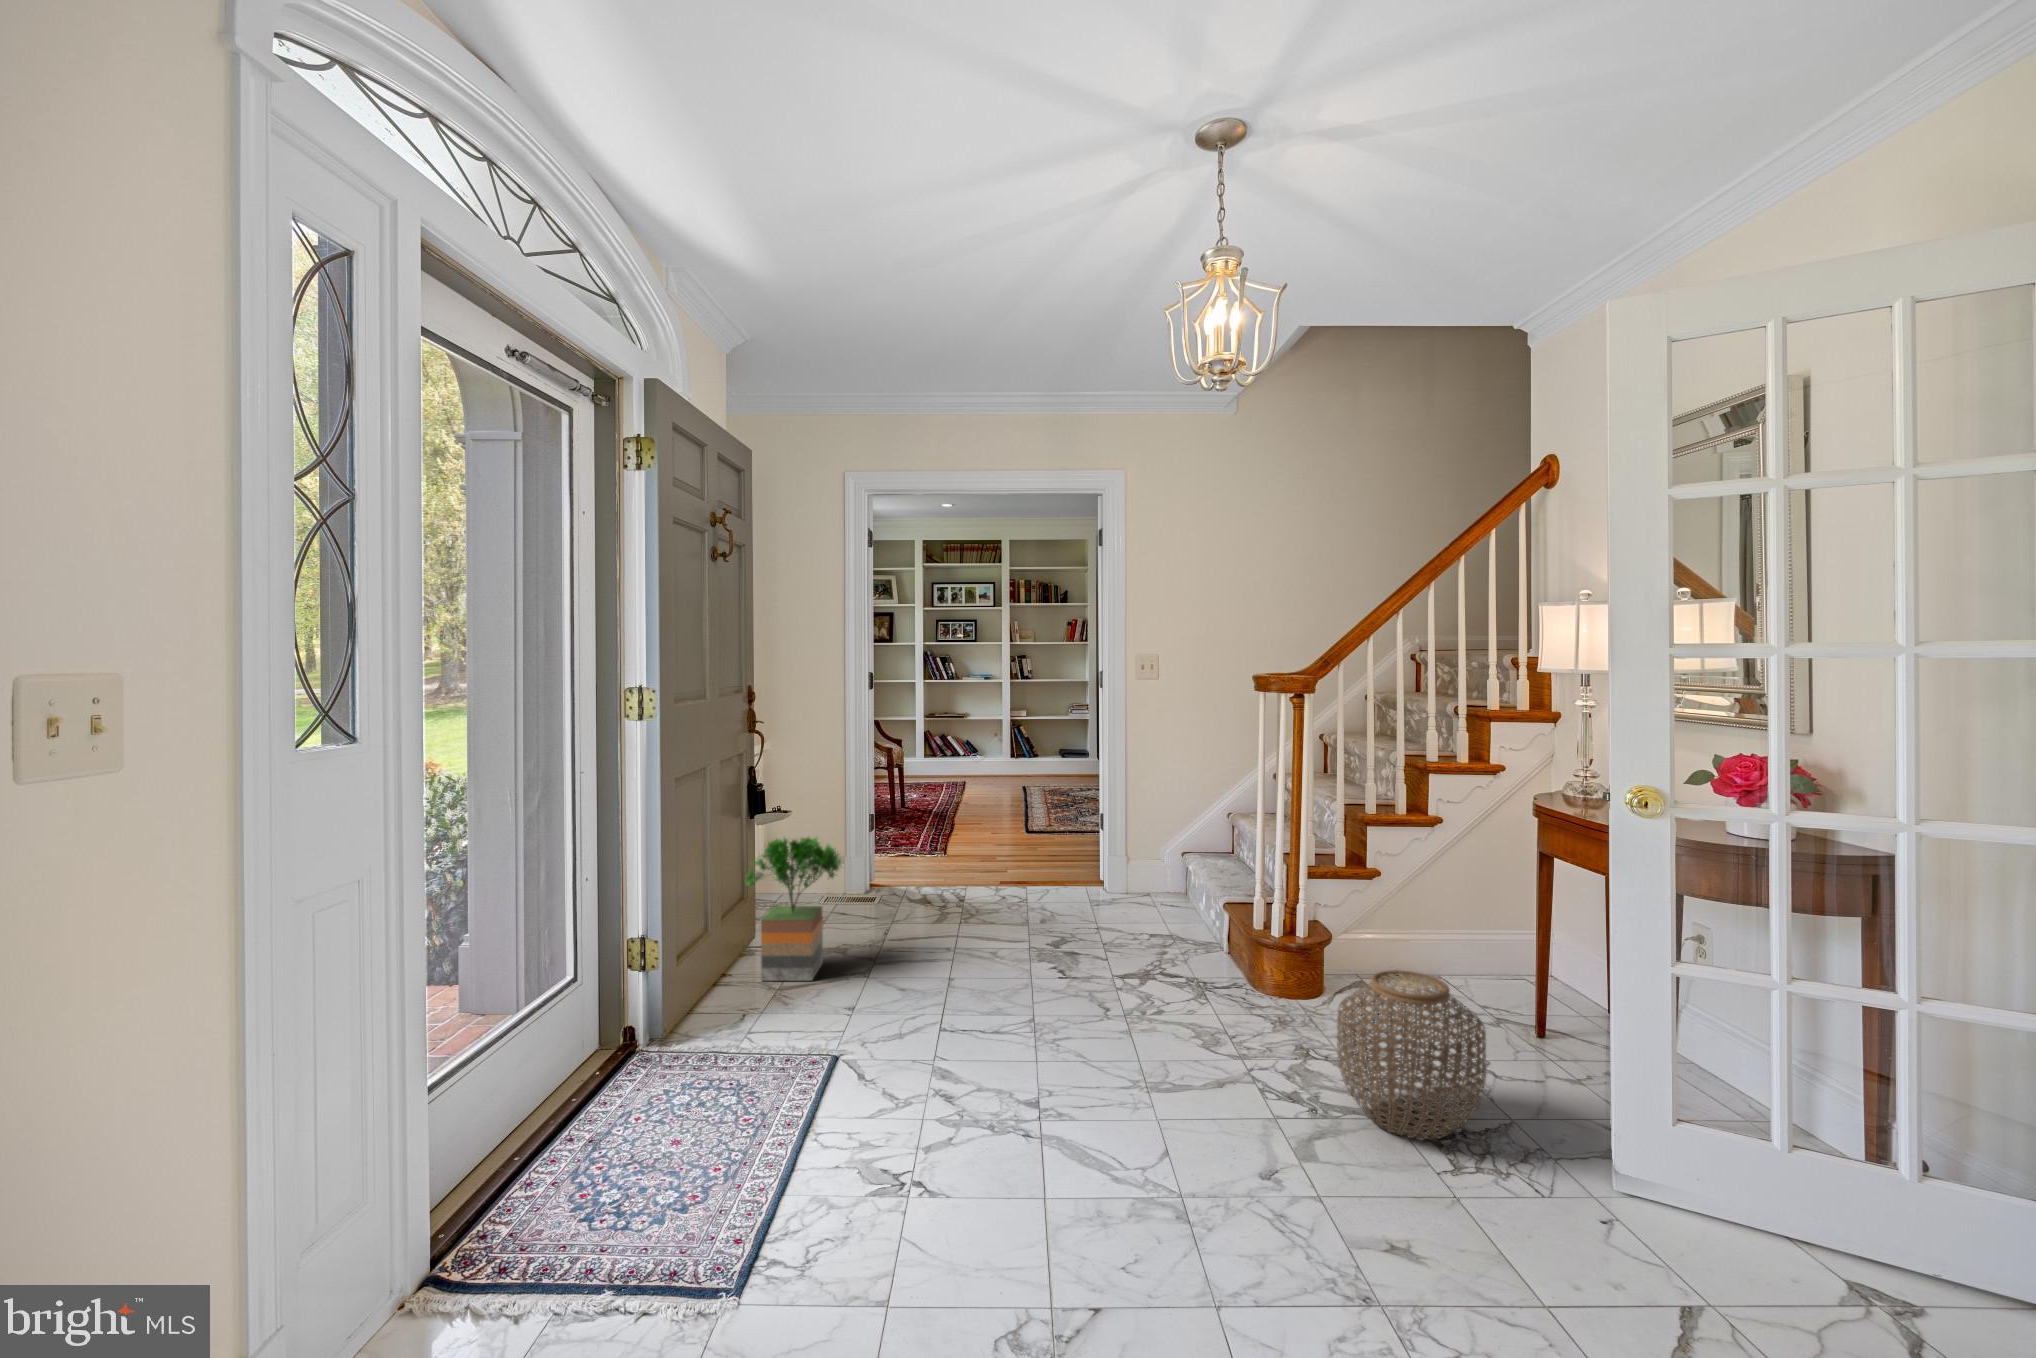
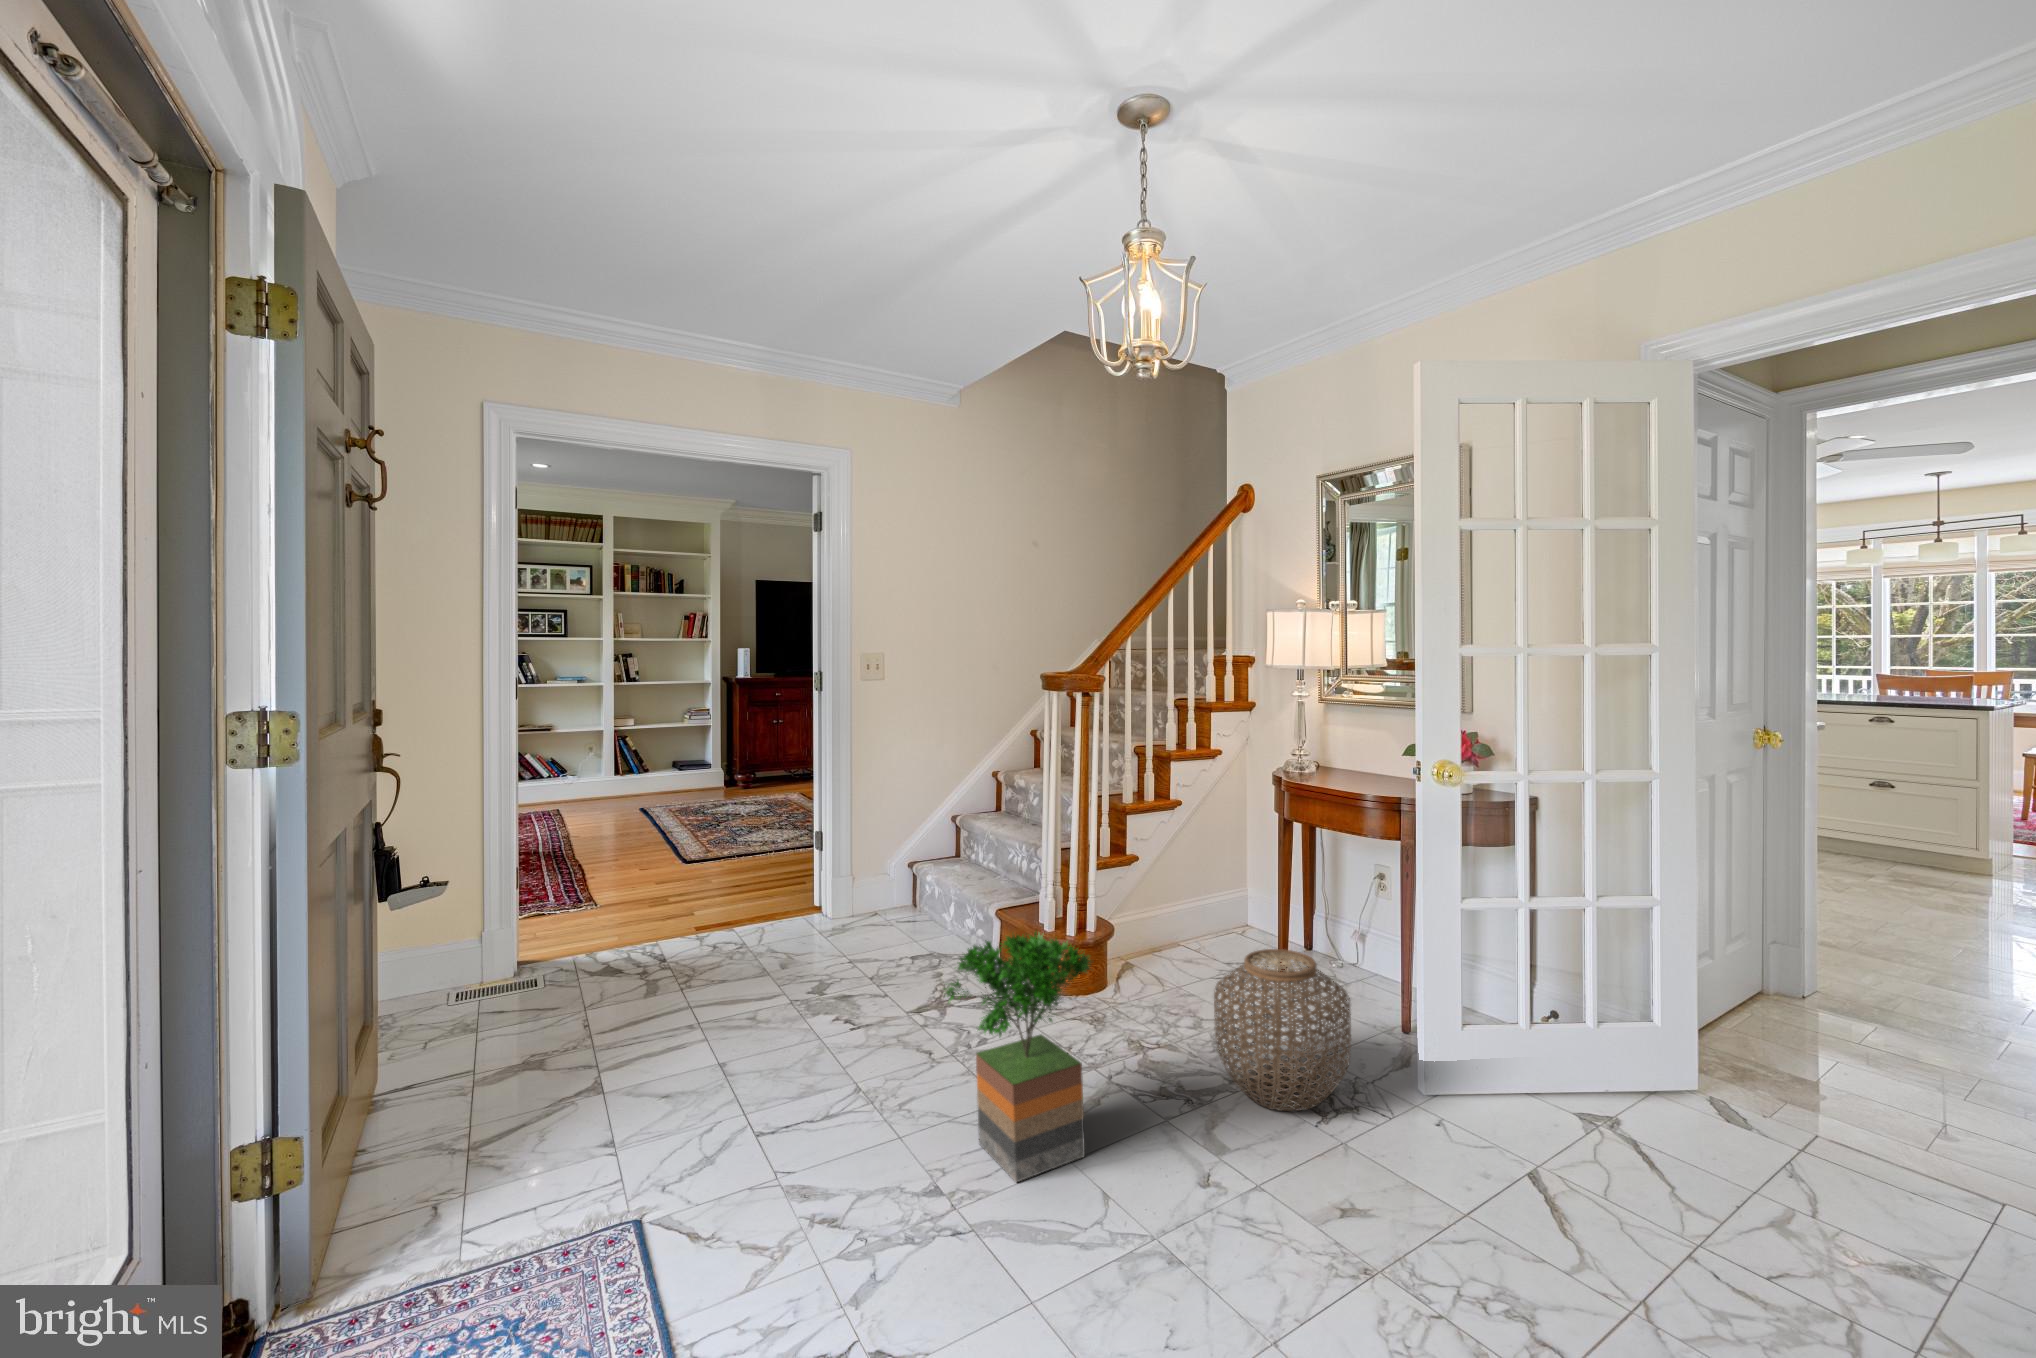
potted tree: present [745,838,841,981] -> present [944,932,1091,1182]

